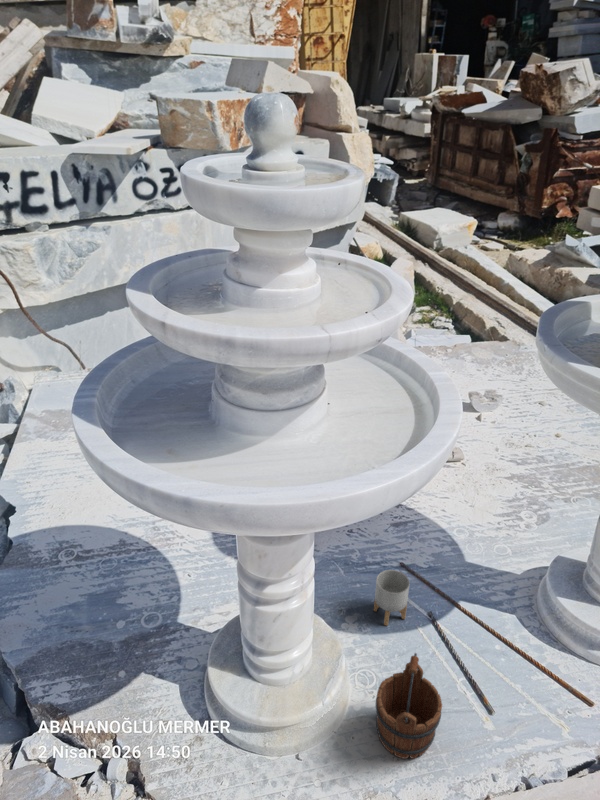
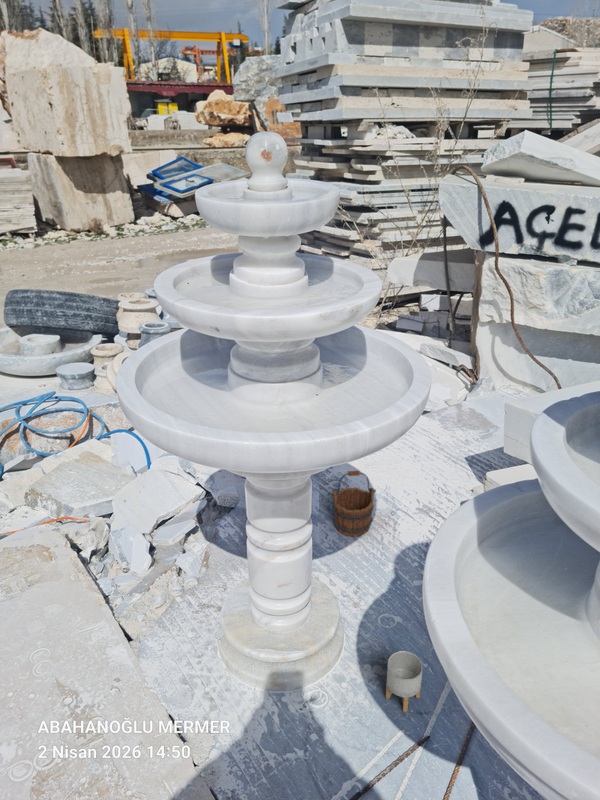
wooden bucket: present [376,653,442,759] -> present [331,471,376,536]

